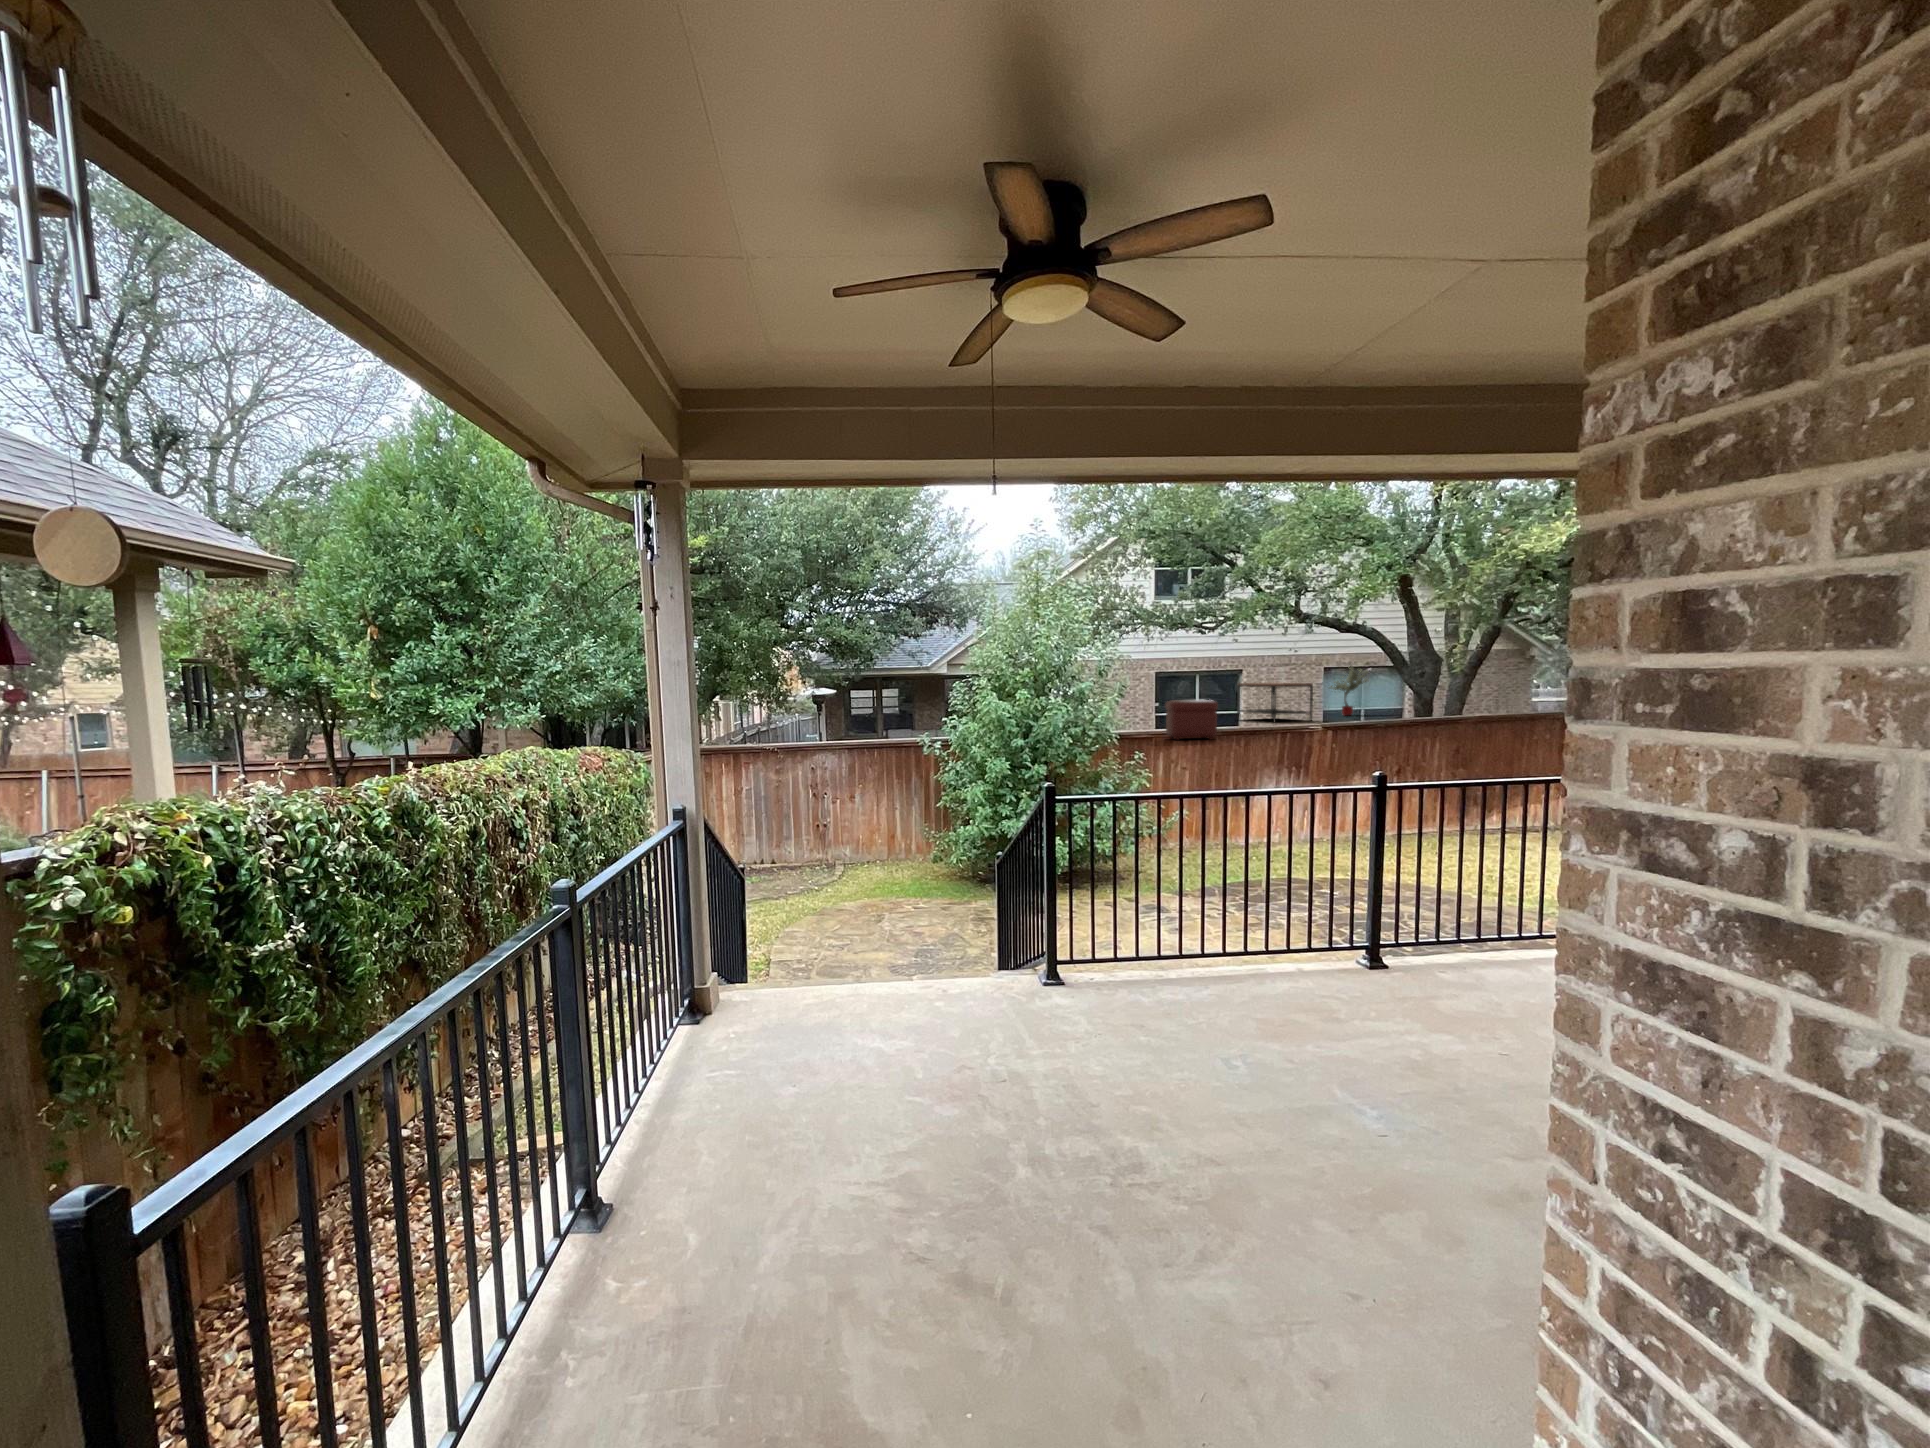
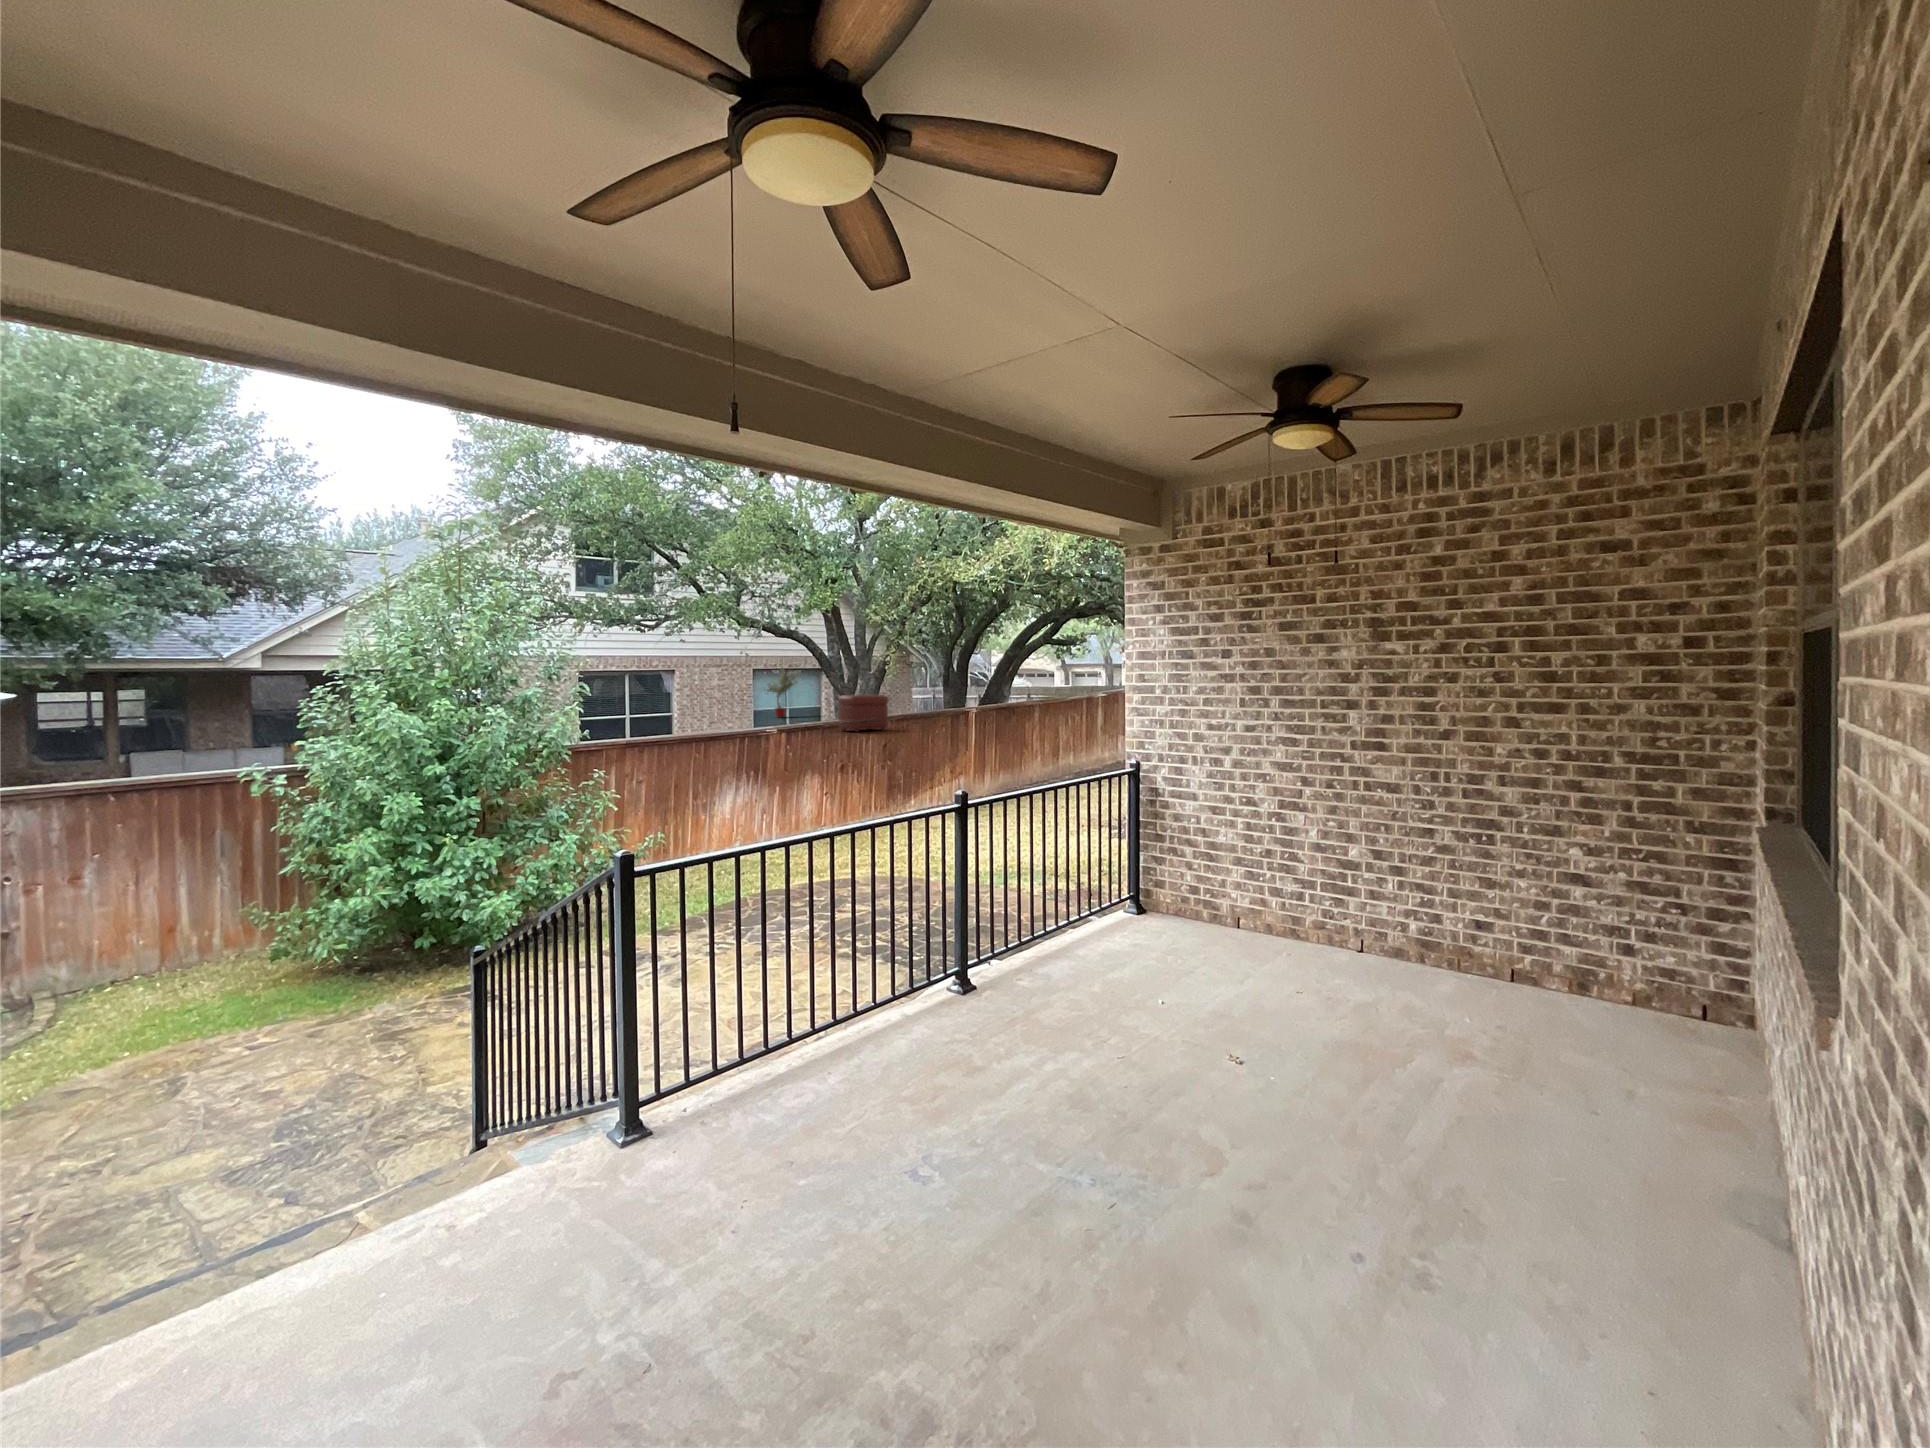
coffee table: present [1237,683,1313,723] -> none [672,684,753,727]
ottoman: present [1165,700,1218,740] -> present [838,694,889,732]

